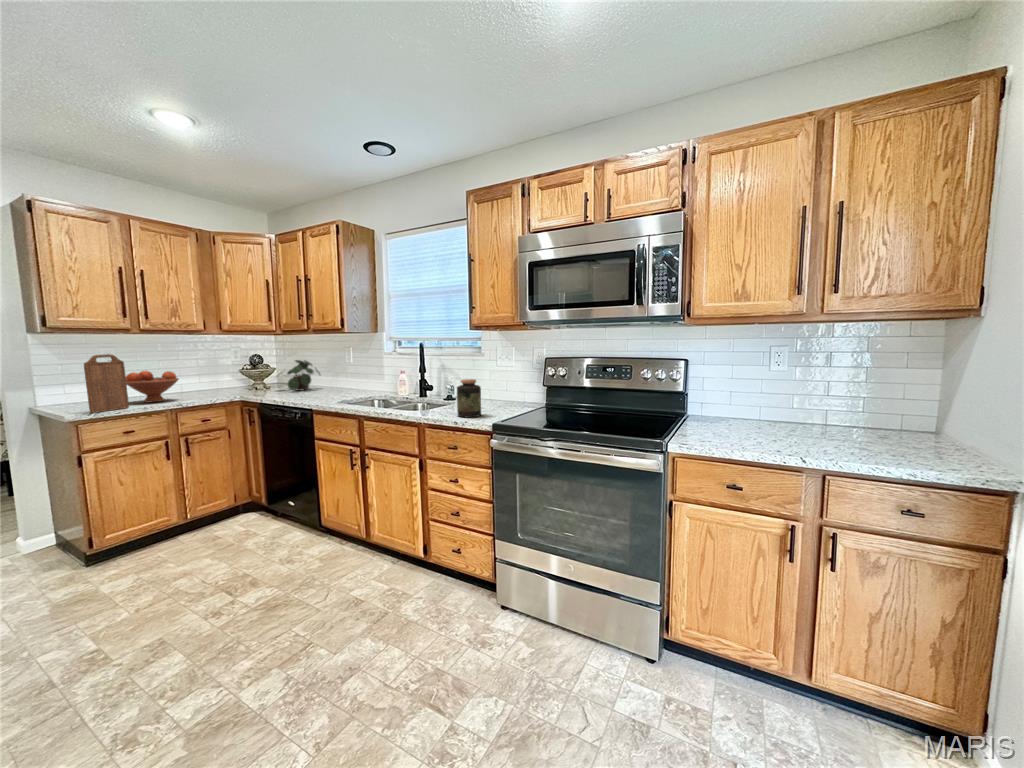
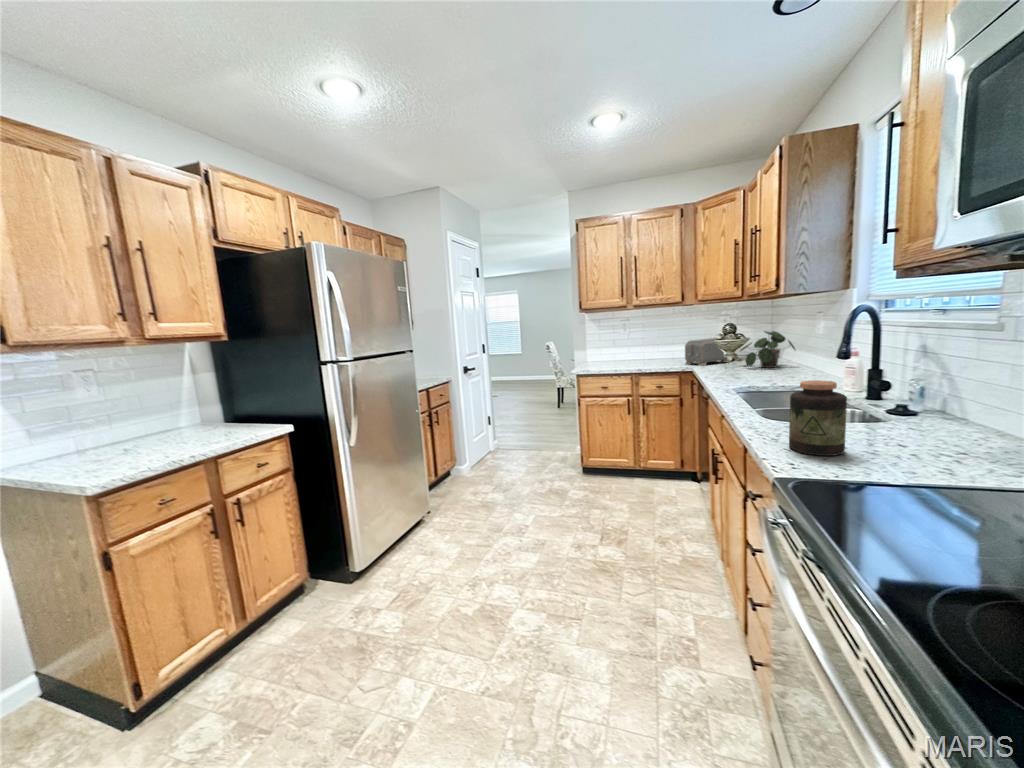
cutting board: present [84,354,129,413] -> none [582,329,608,371]
toaster: none [212,367,255,395] -> present [685,338,729,366]
fruit bowl: present [126,371,179,403] -> none [617,340,653,367]

